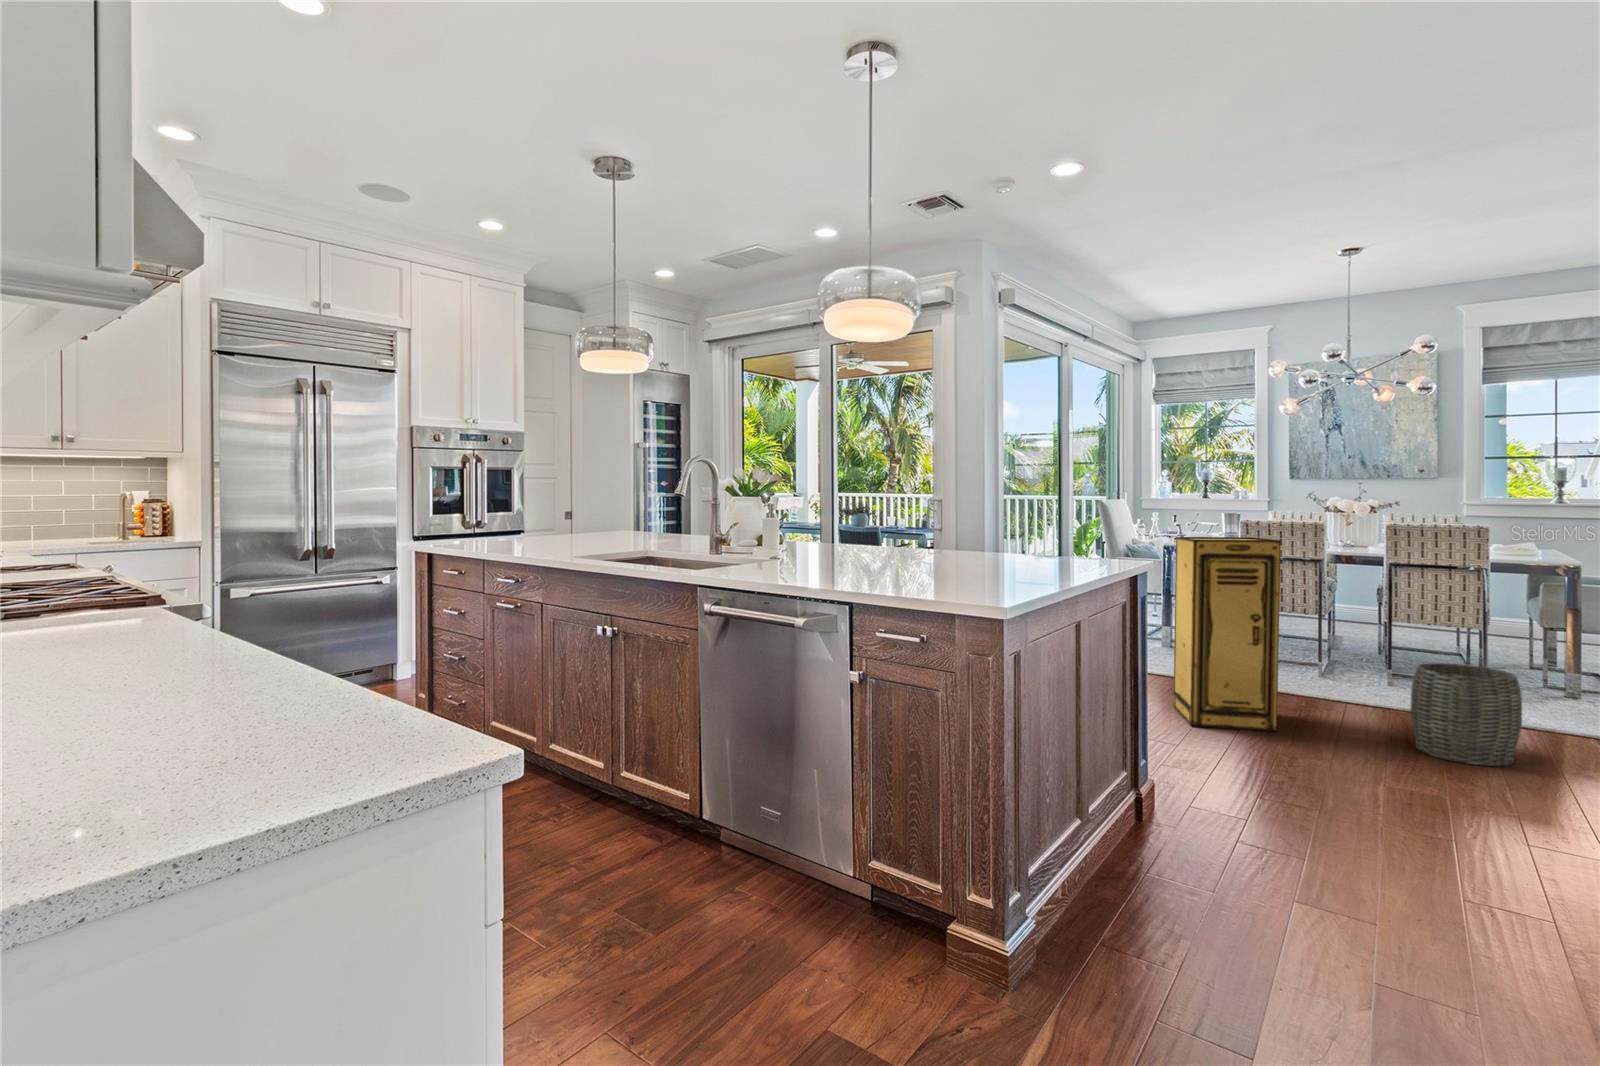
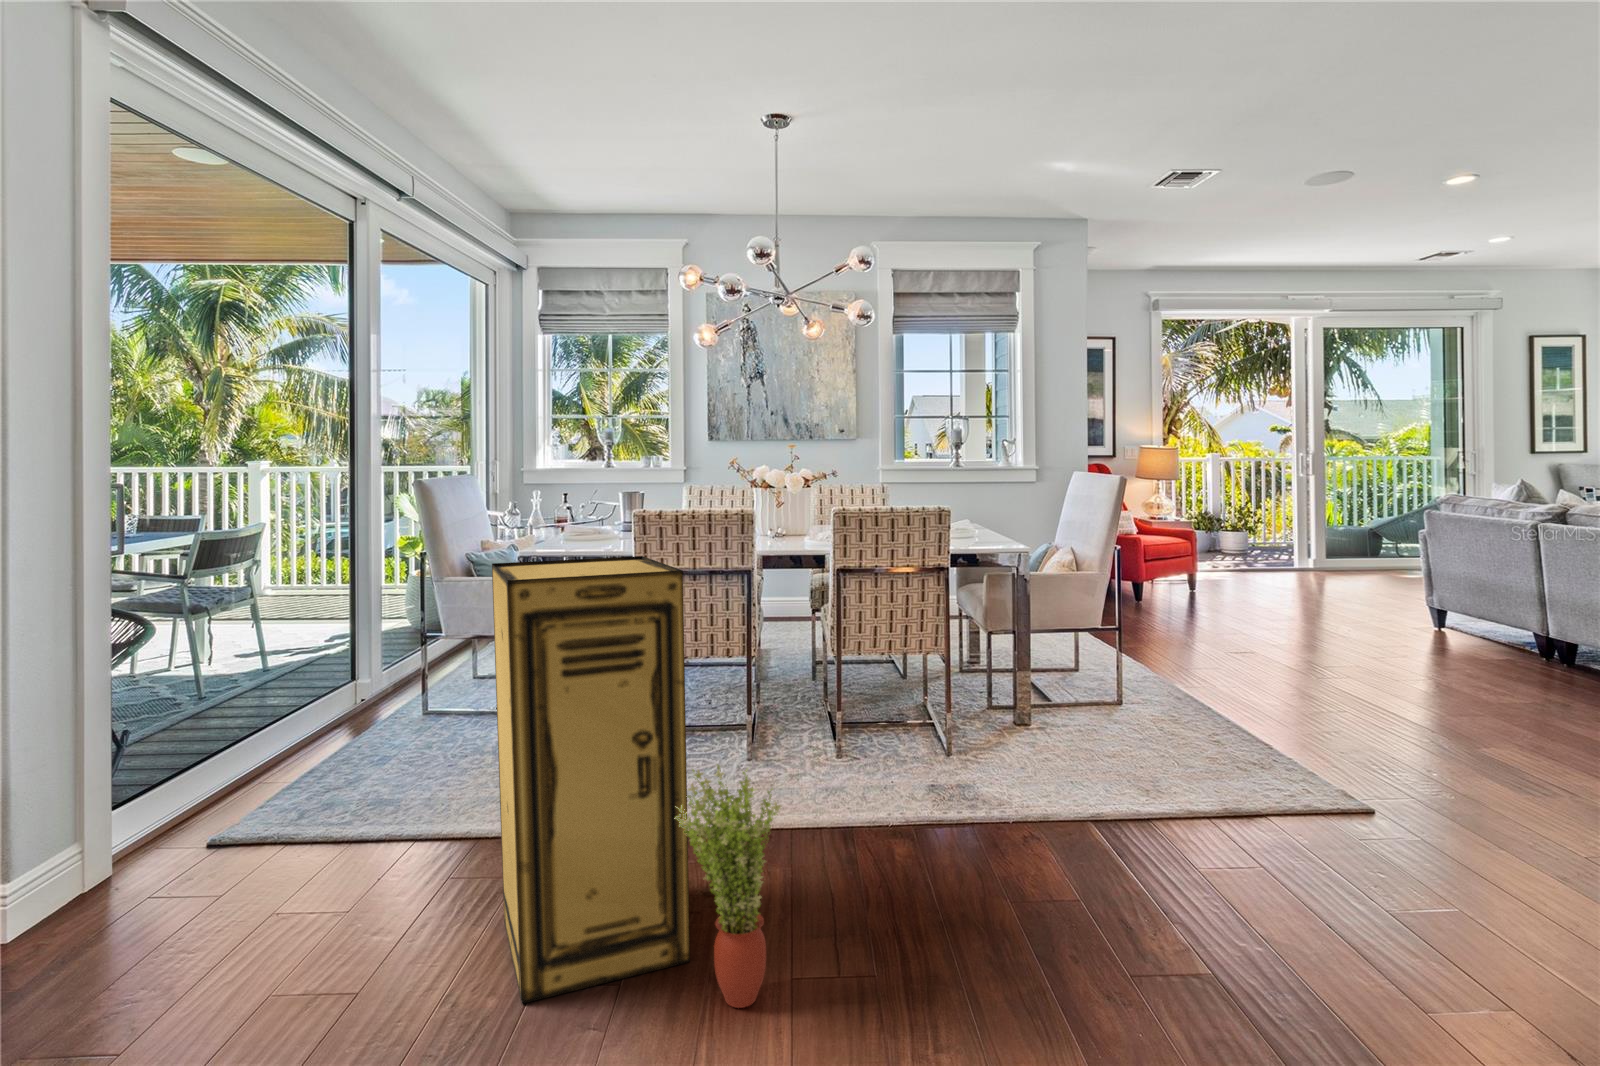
potted plant: none [1273,629,1332,745] -> present [675,765,781,1008]
woven basket: present [1411,663,1522,766] -> none [900,768,1055,975]

